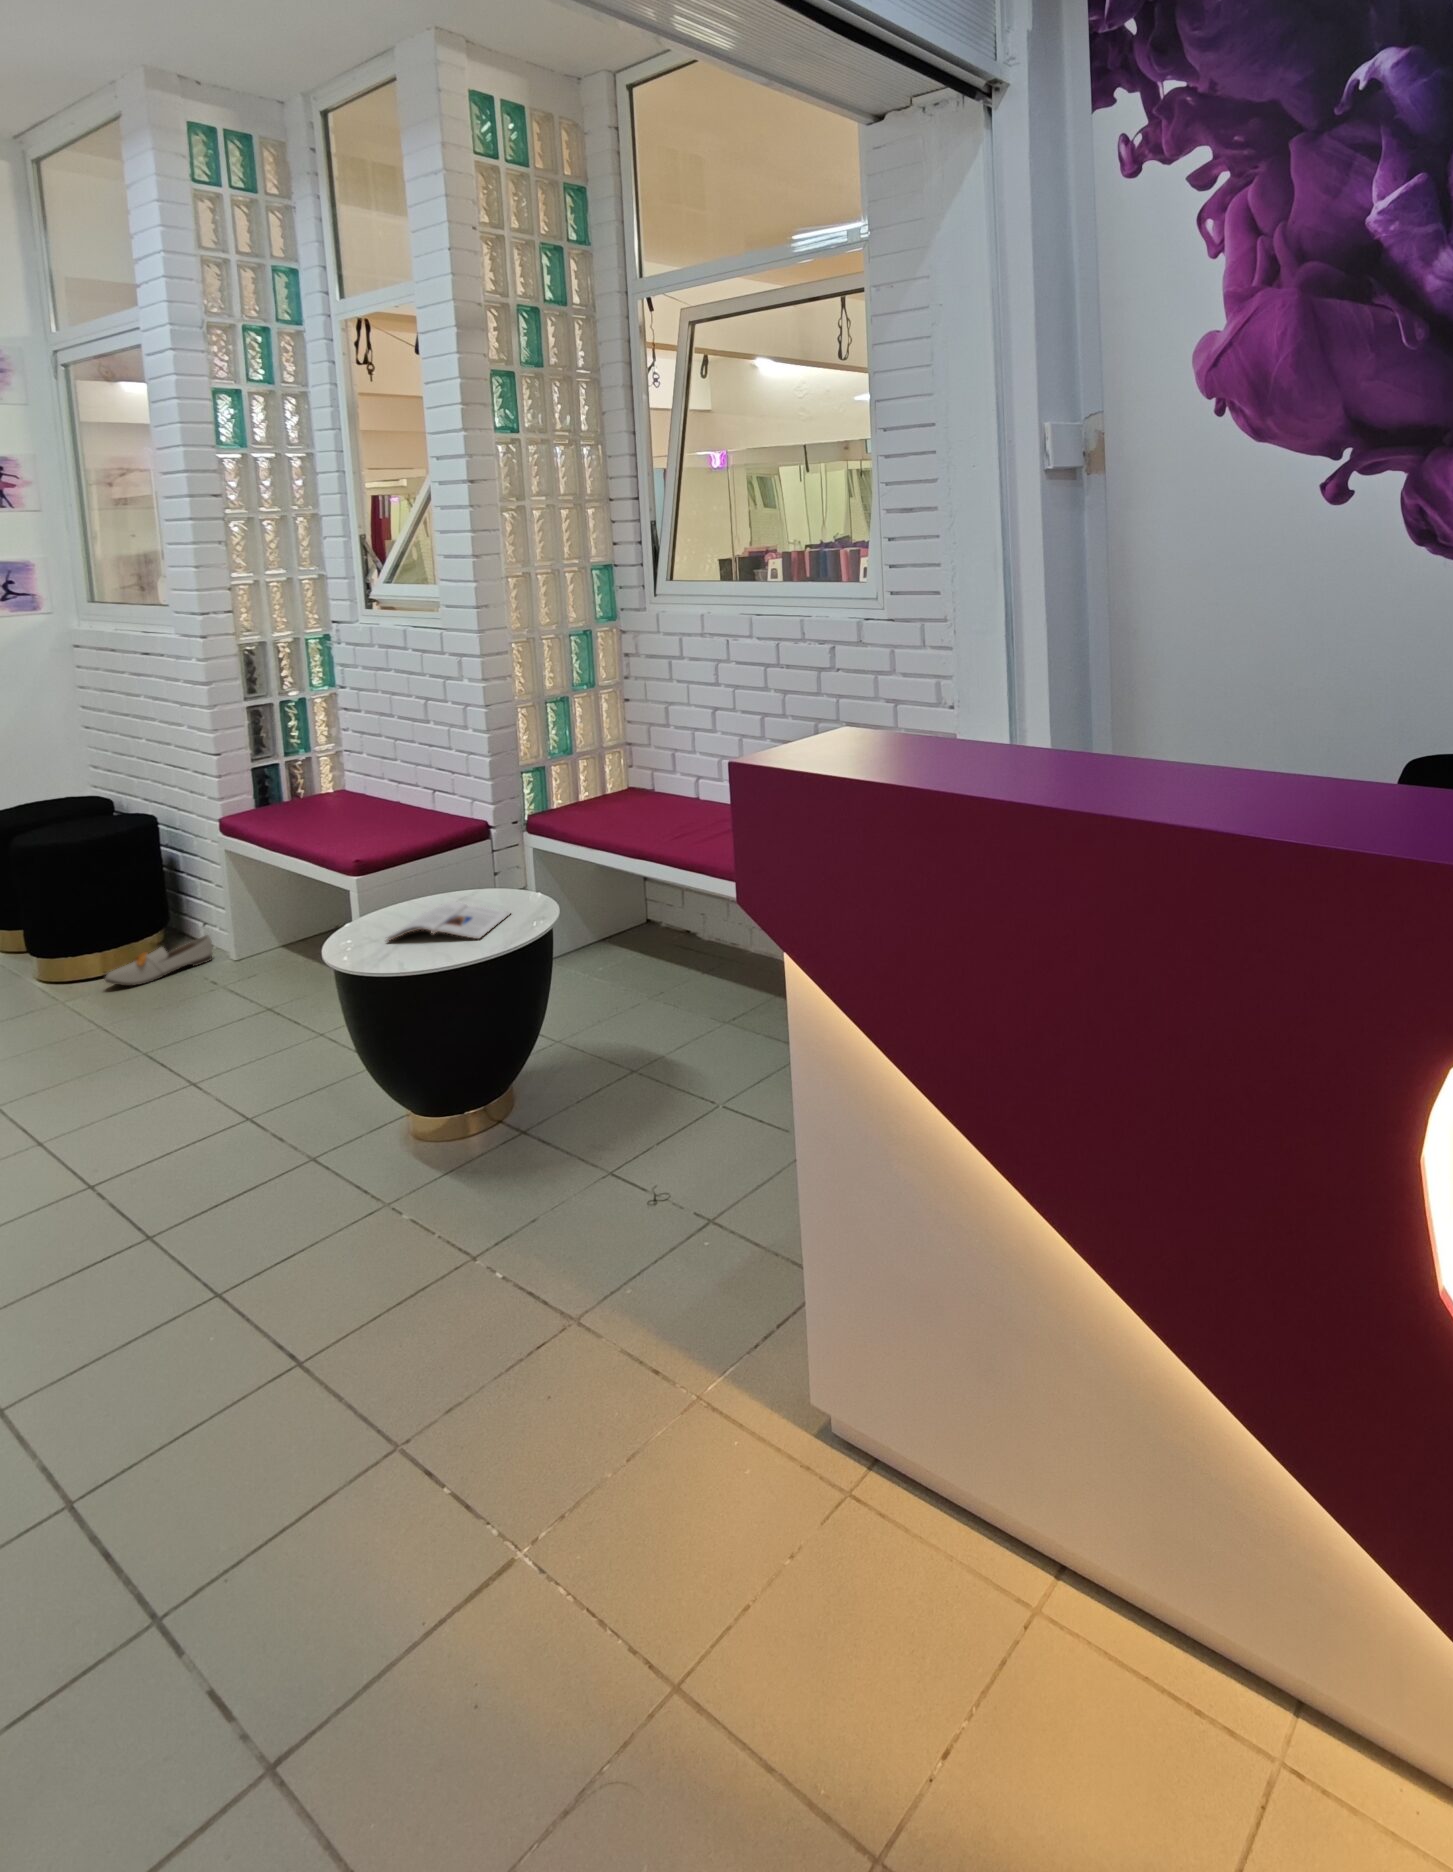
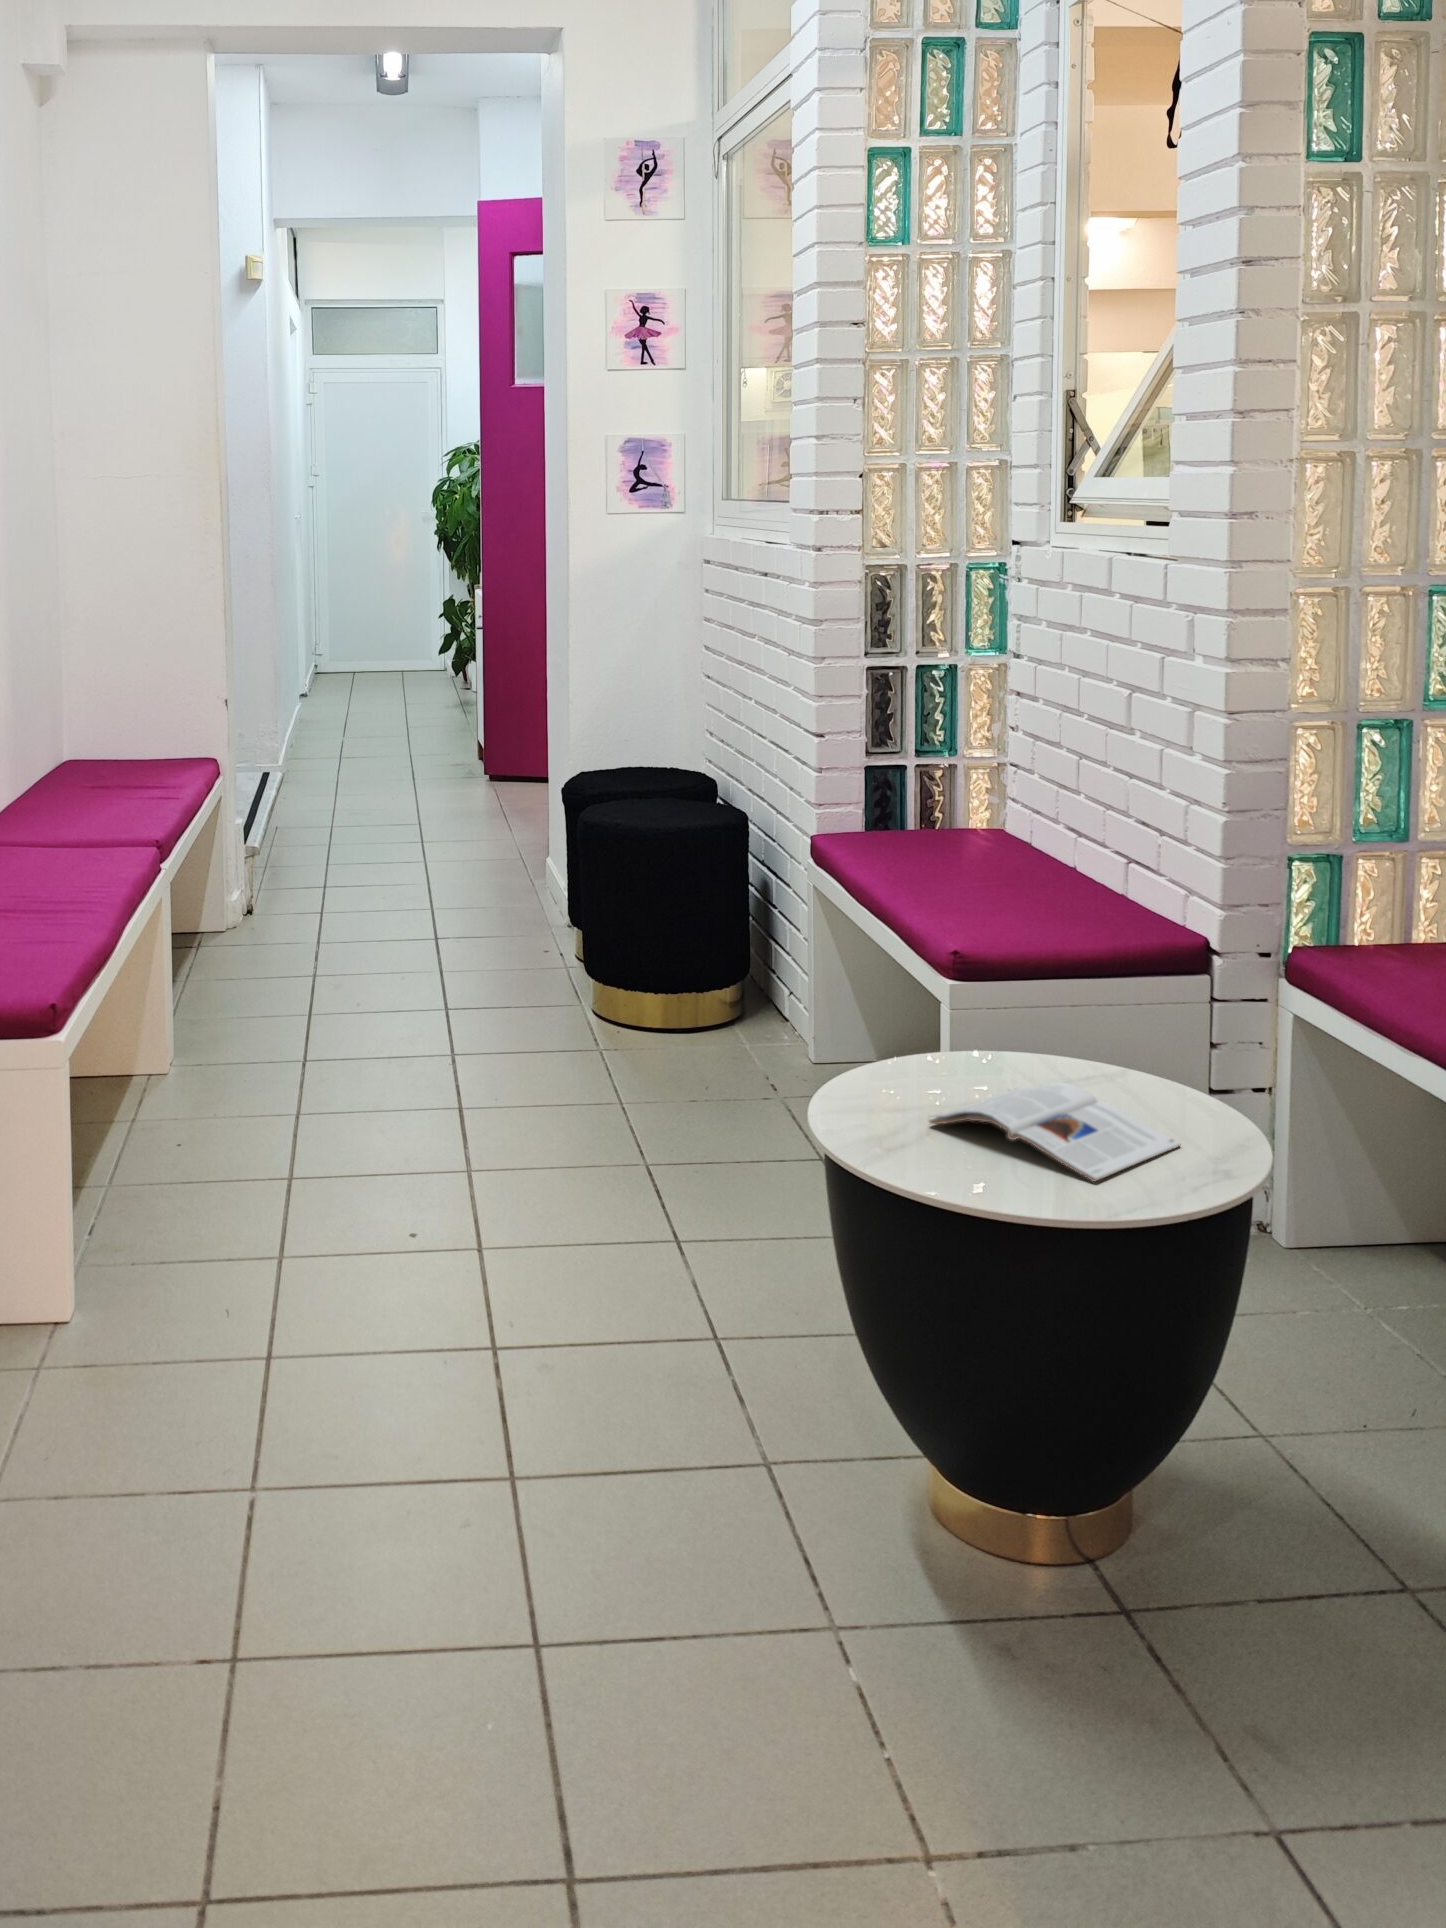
shoe: present [104,935,212,986] -> none [651,1011,789,1058]

